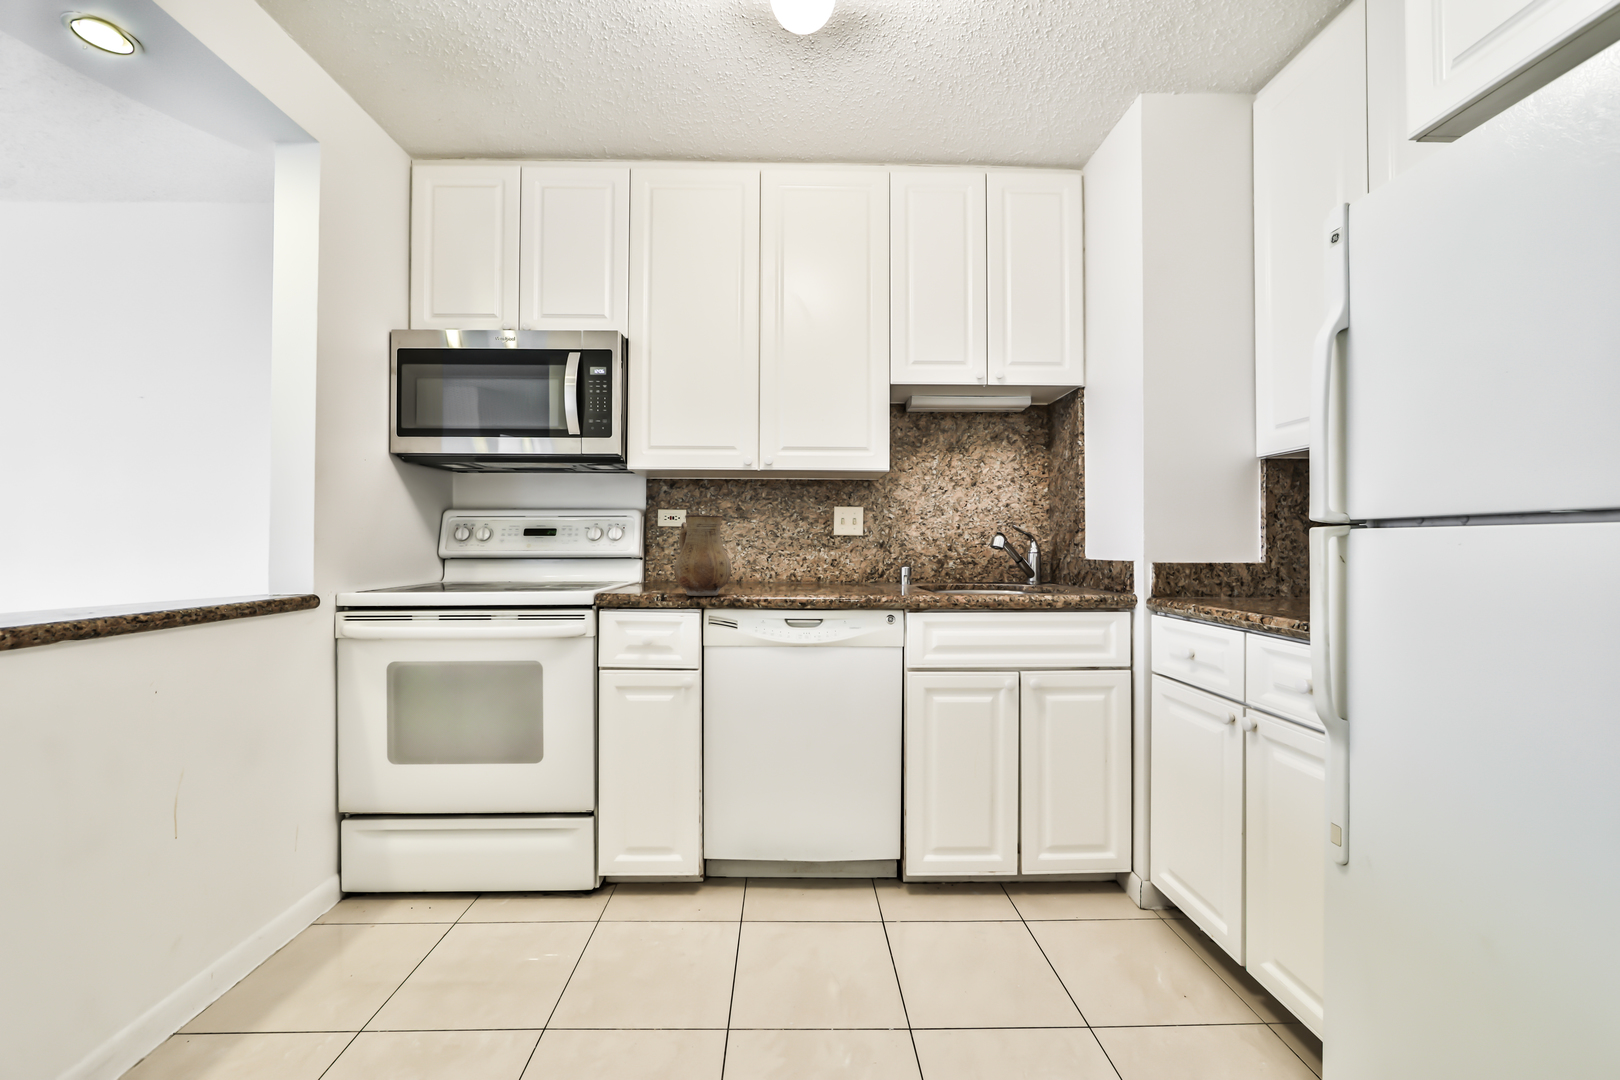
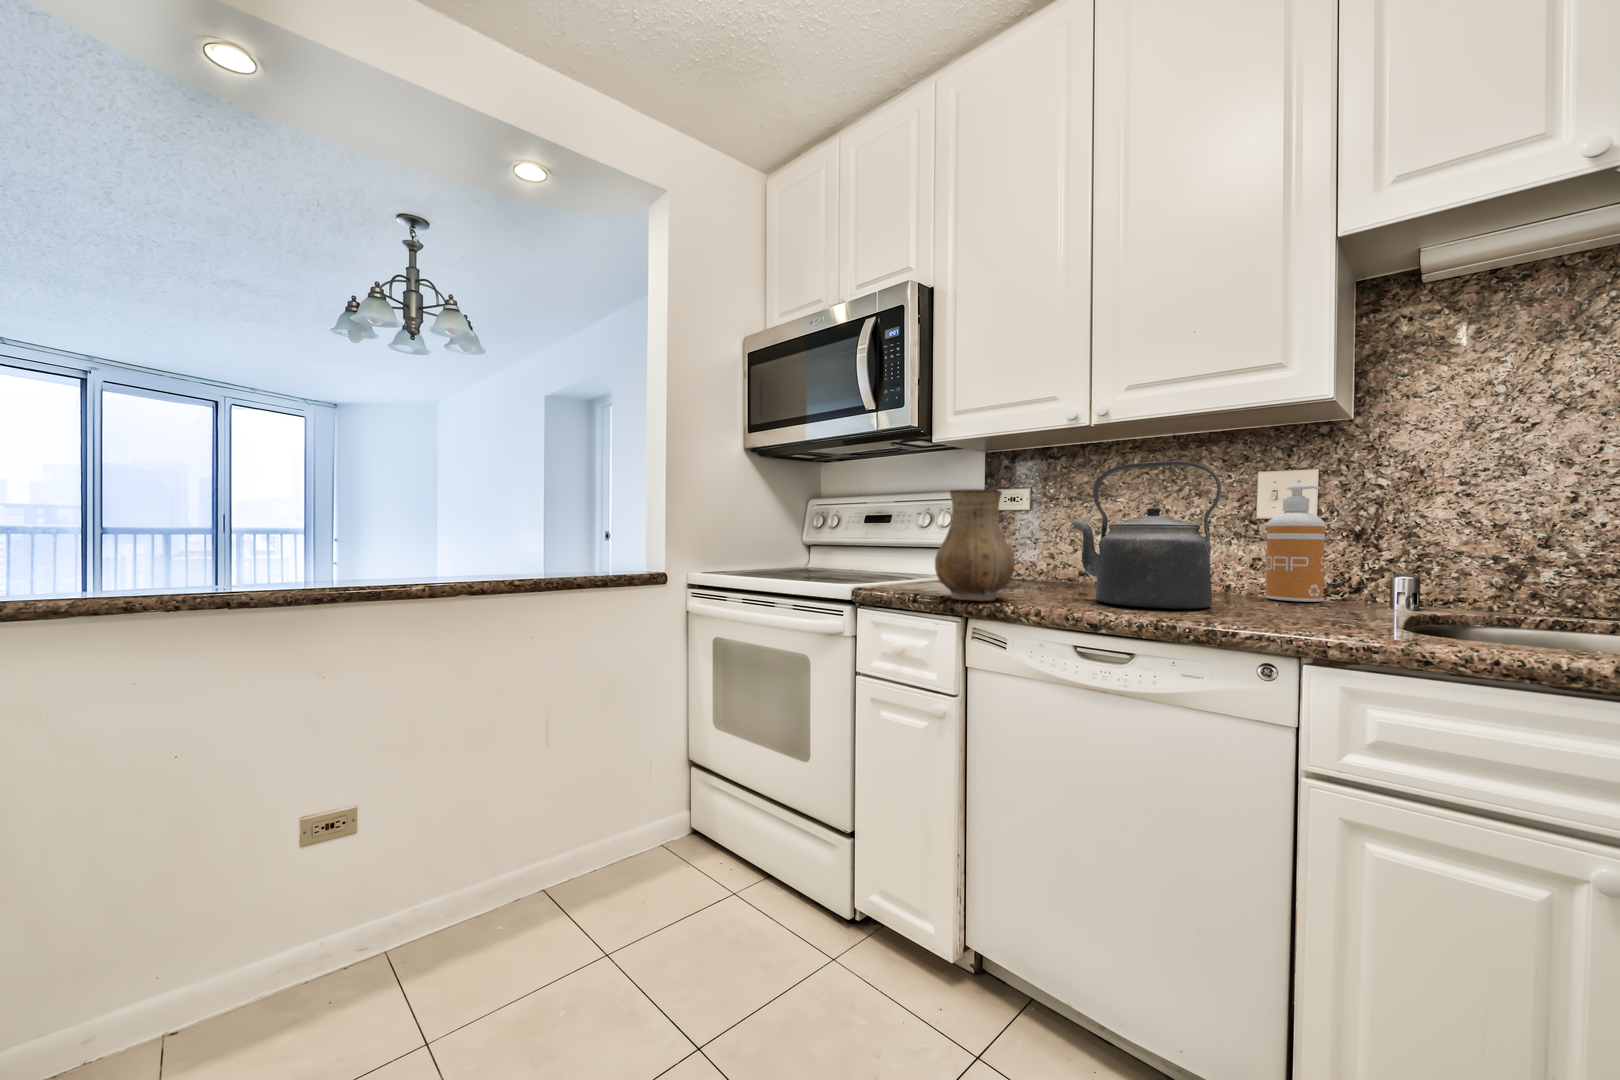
kettle: none [756,501,841,592] -> present [1073,461,1221,609]
soap dispenser: none [844,517,870,584] -> present [1266,486,1325,602]

